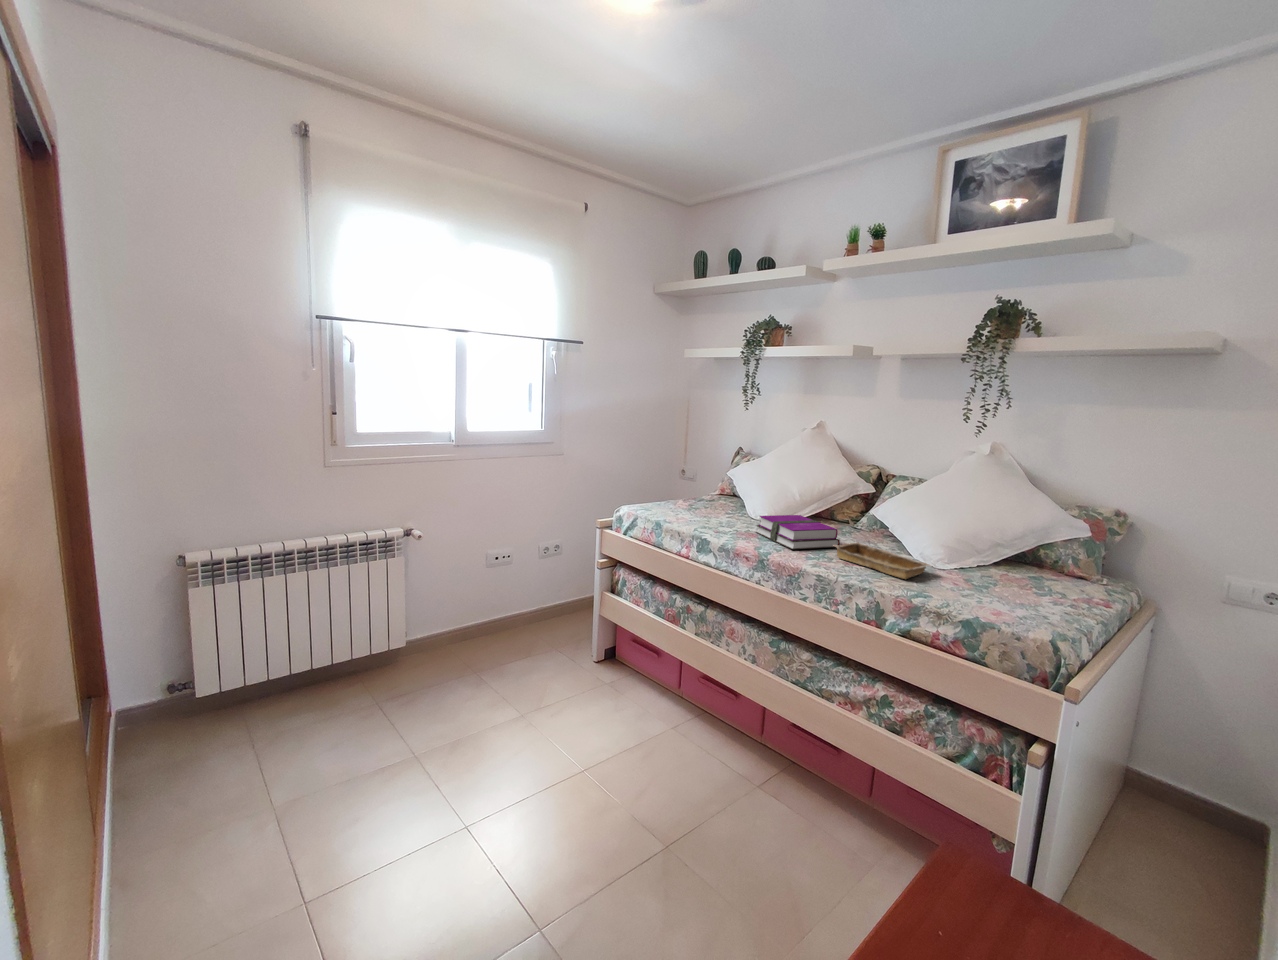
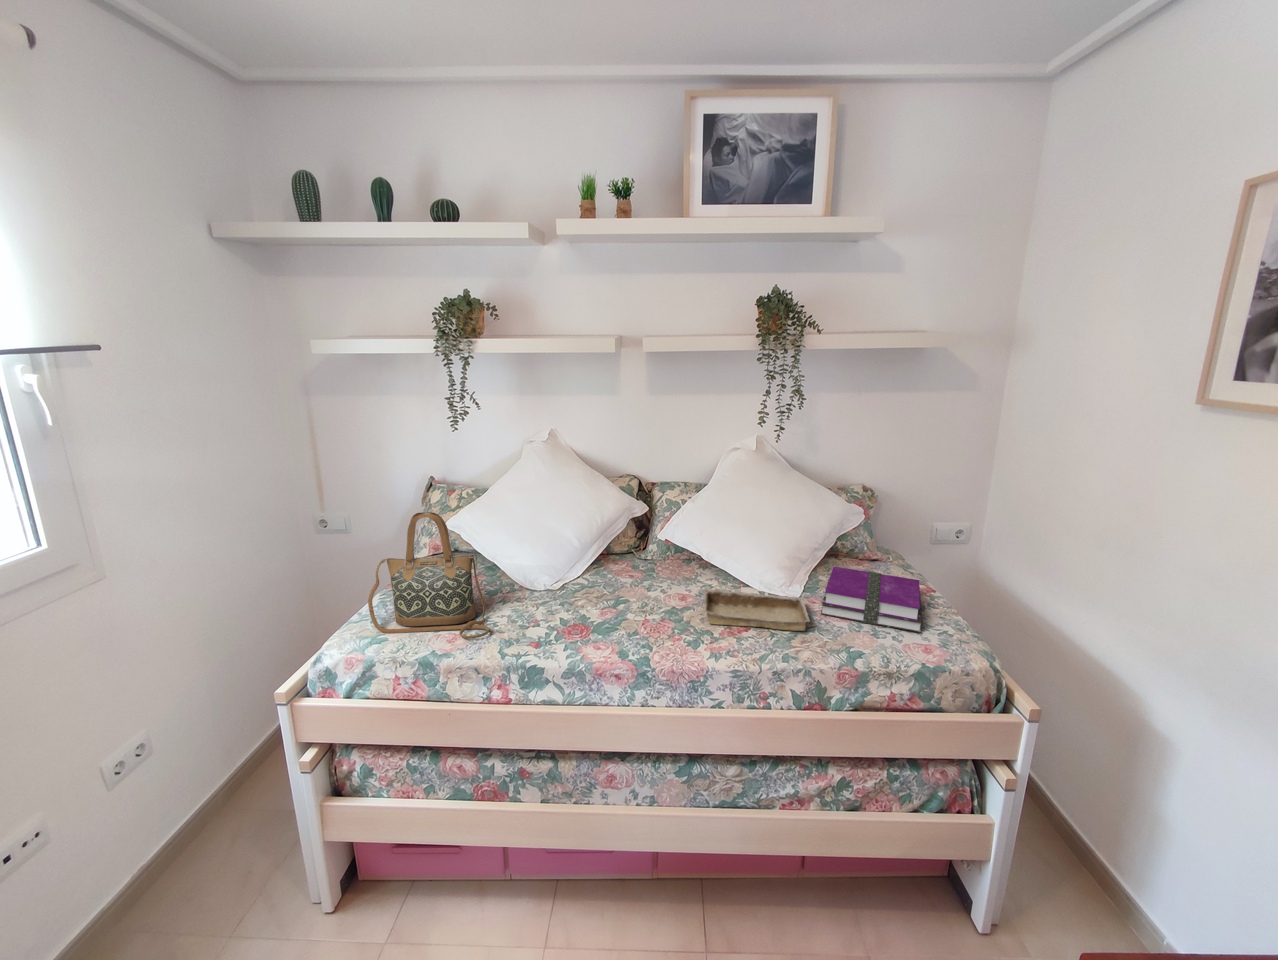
handbag: none [652,446,710,523] -> present [368,512,489,639]
hardback book: present [756,515,840,549] -> present [821,566,922,632]

